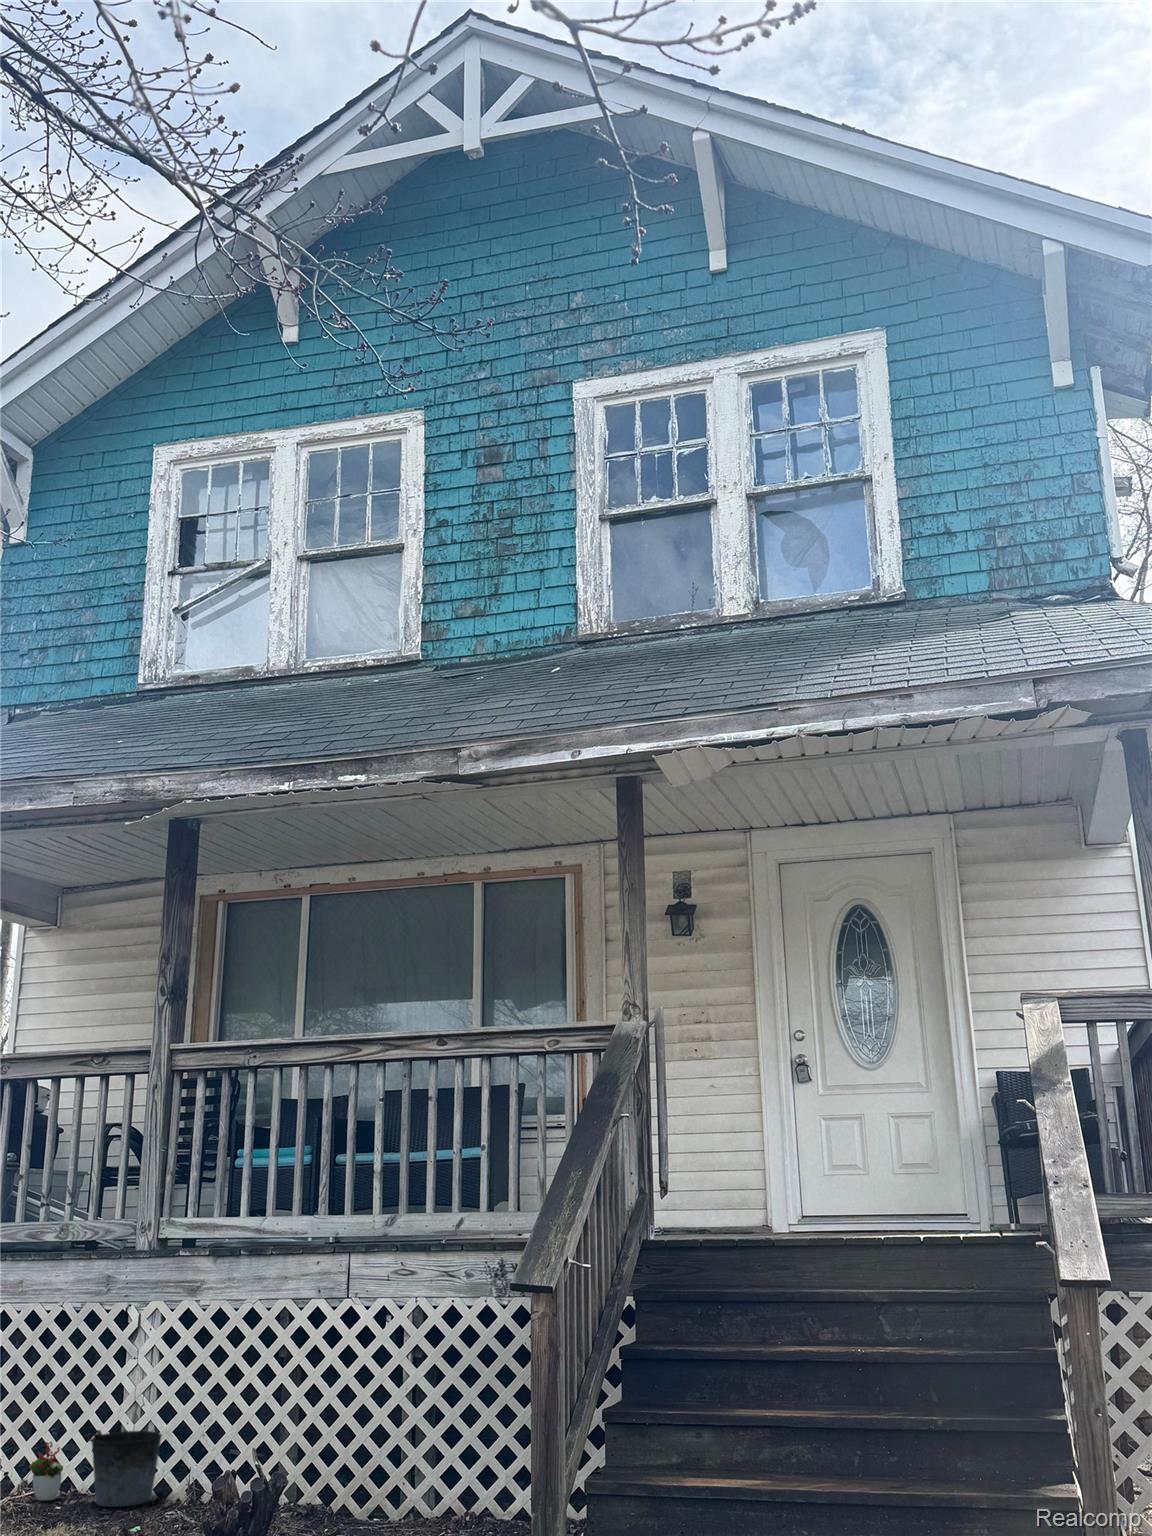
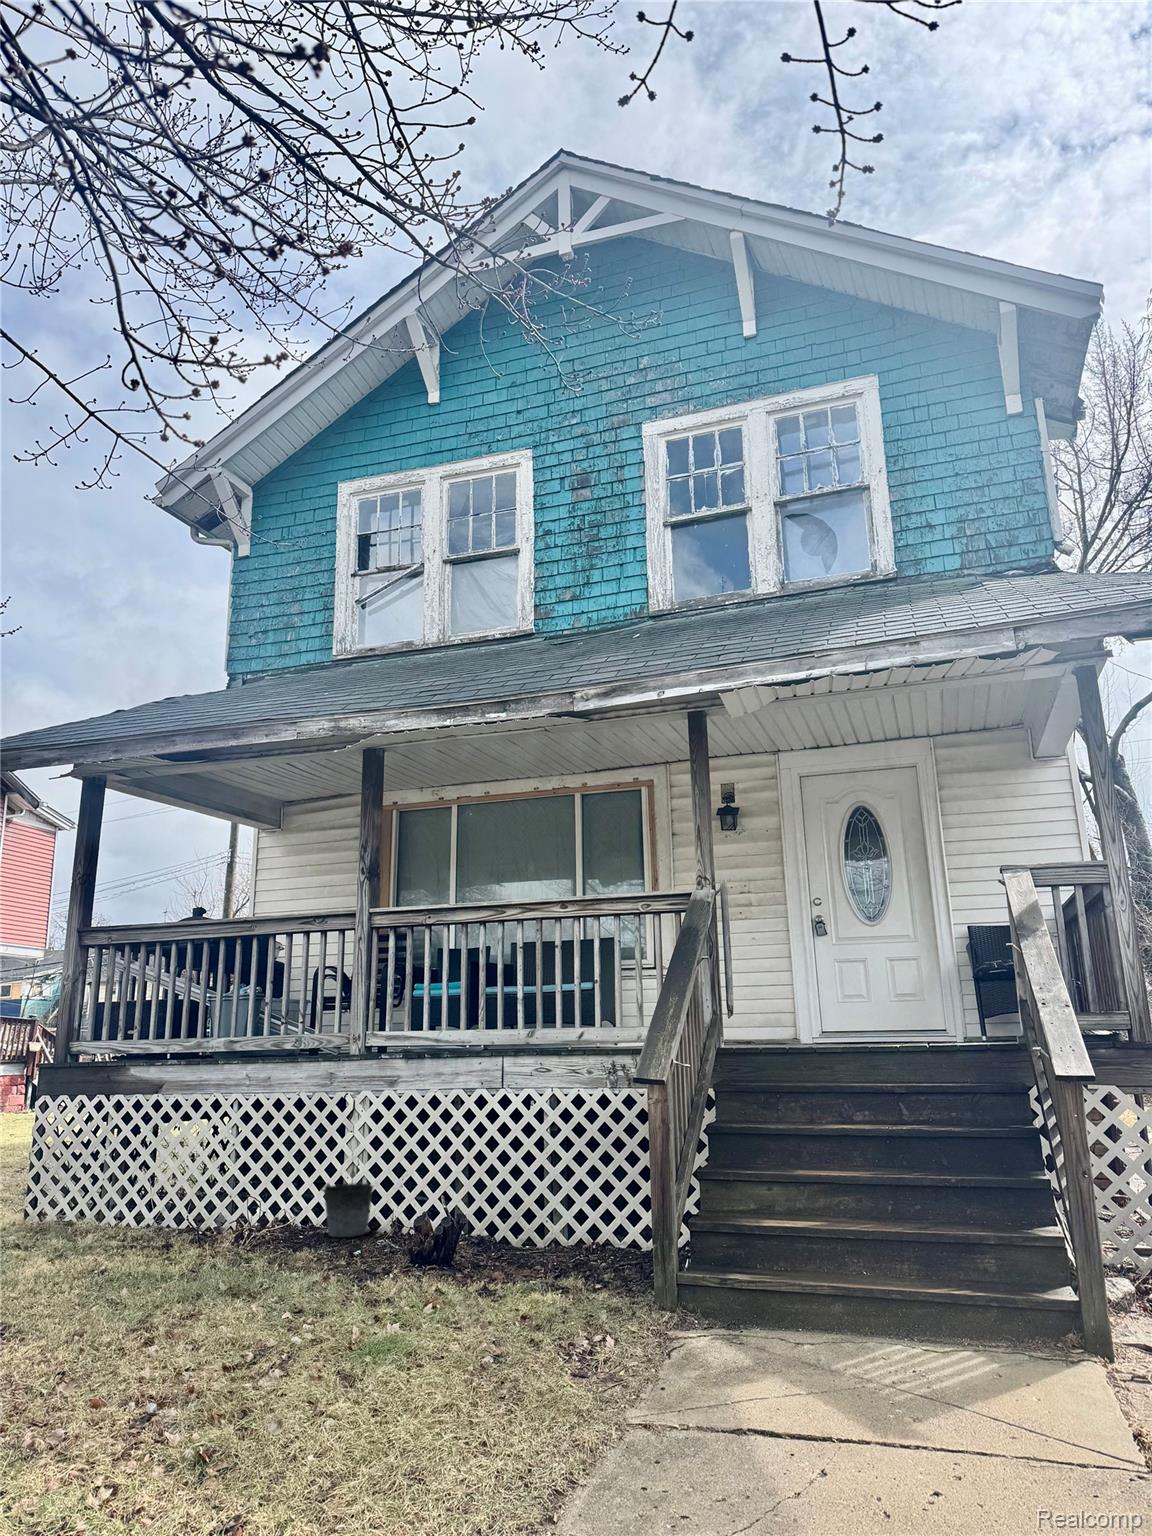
decorative plant: present [29,1442,63,1501] -> none [280,1191,304,1233]

